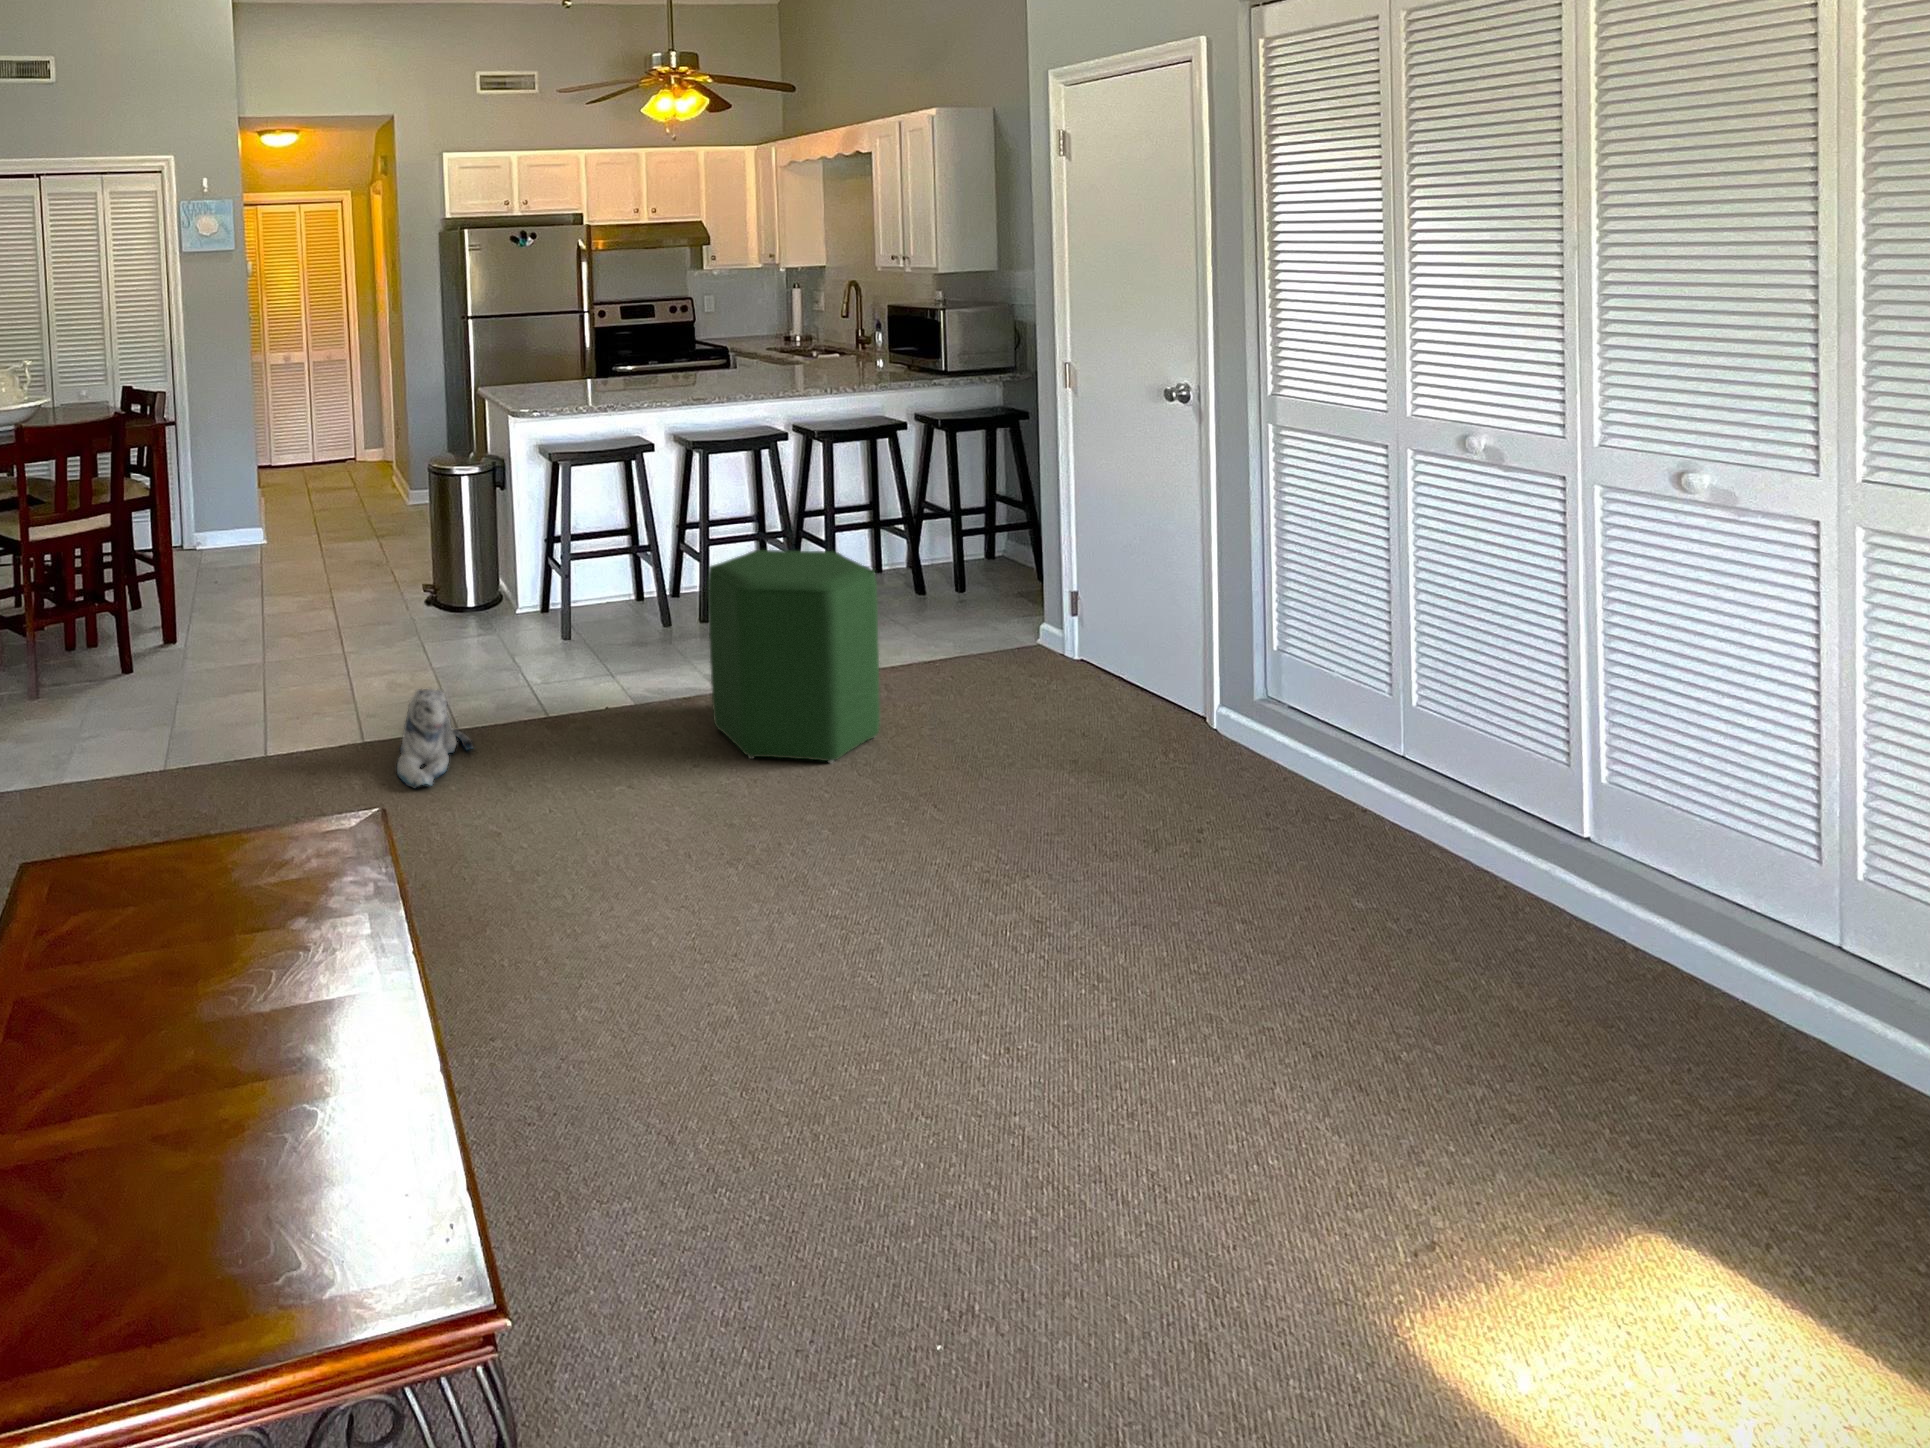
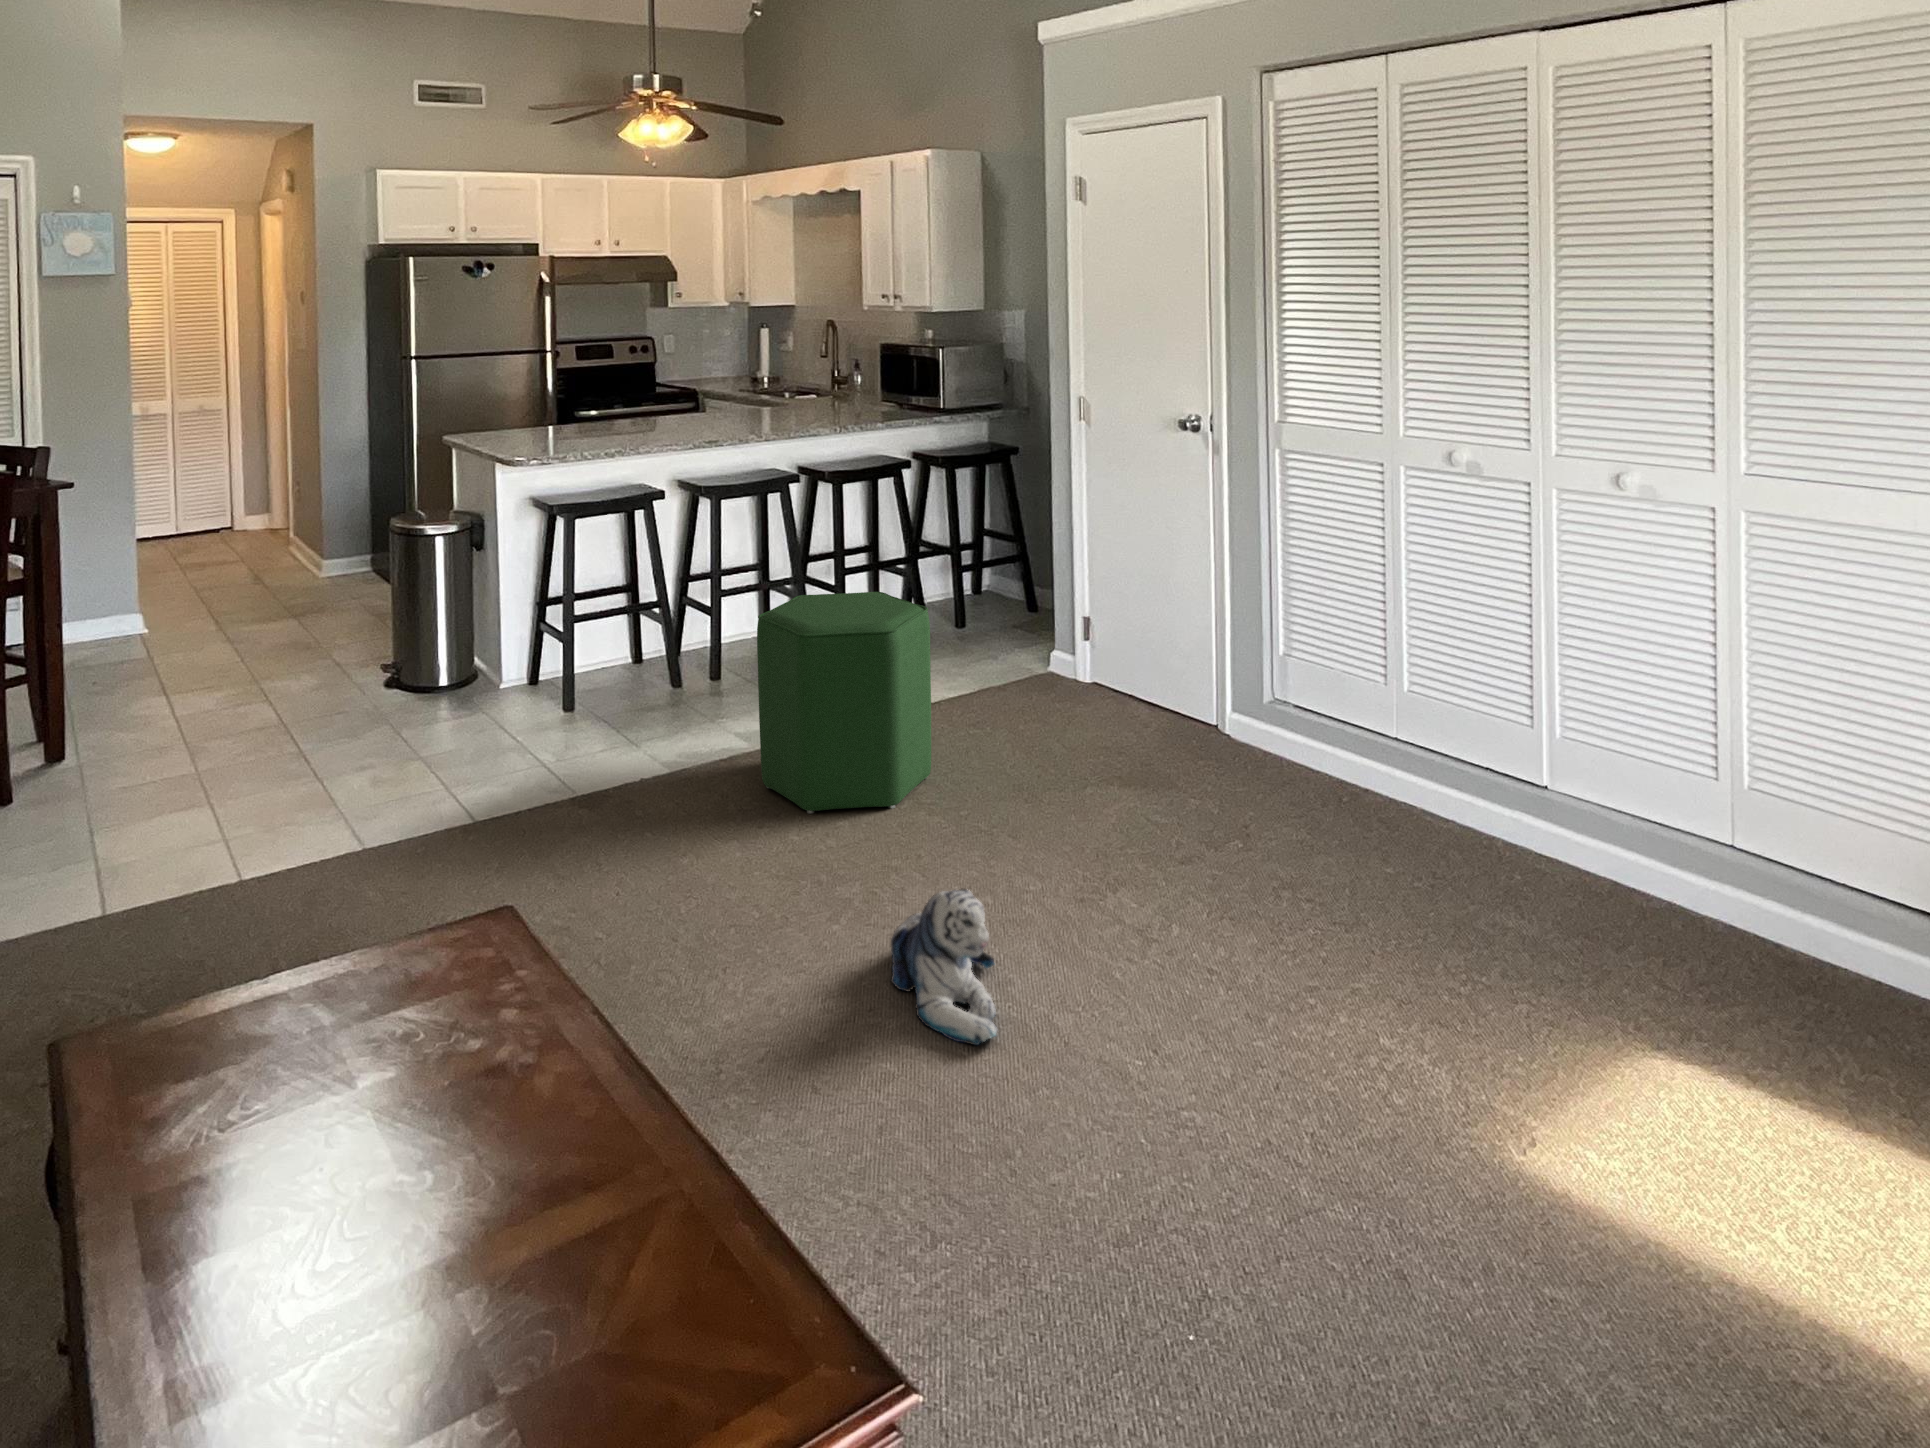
plush toy: present [397,689,473,788] -> present [891,889,997,1045]

